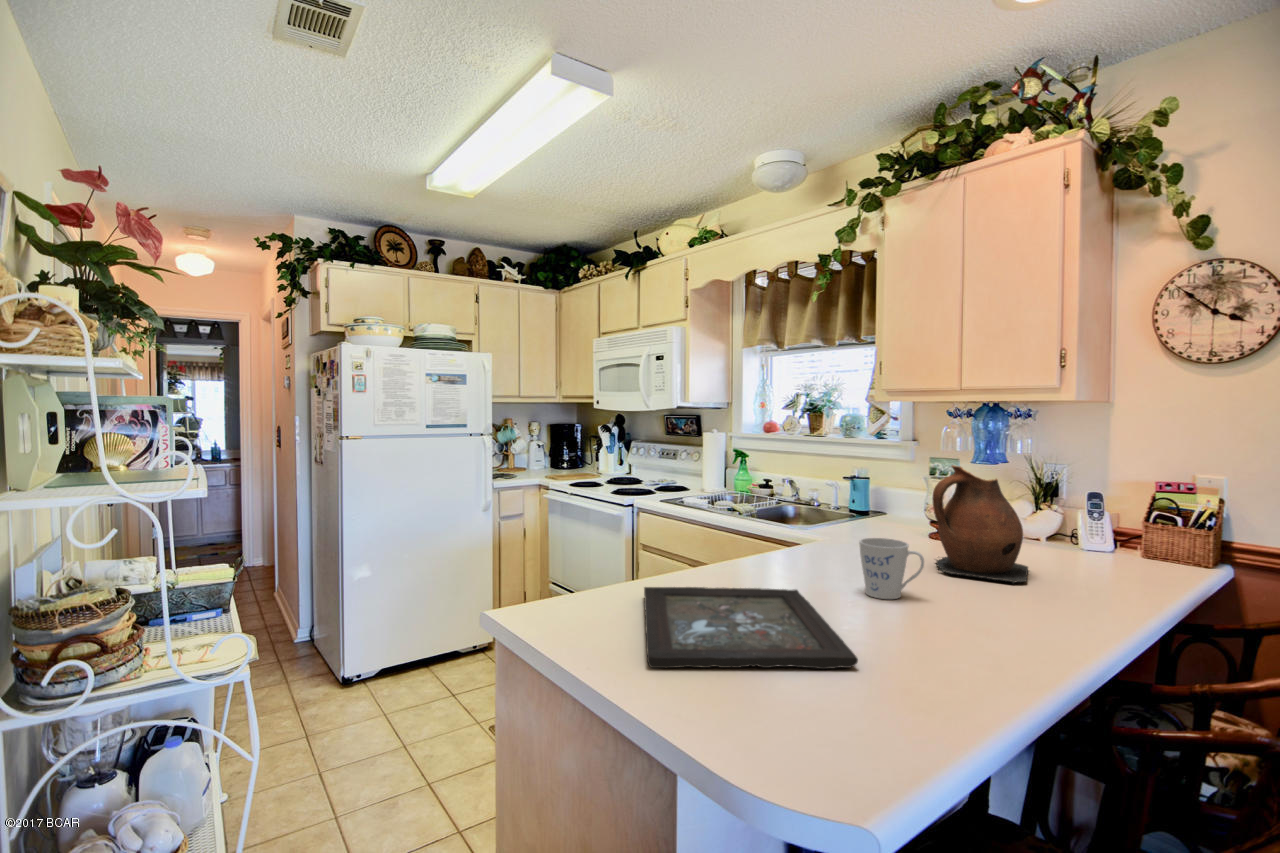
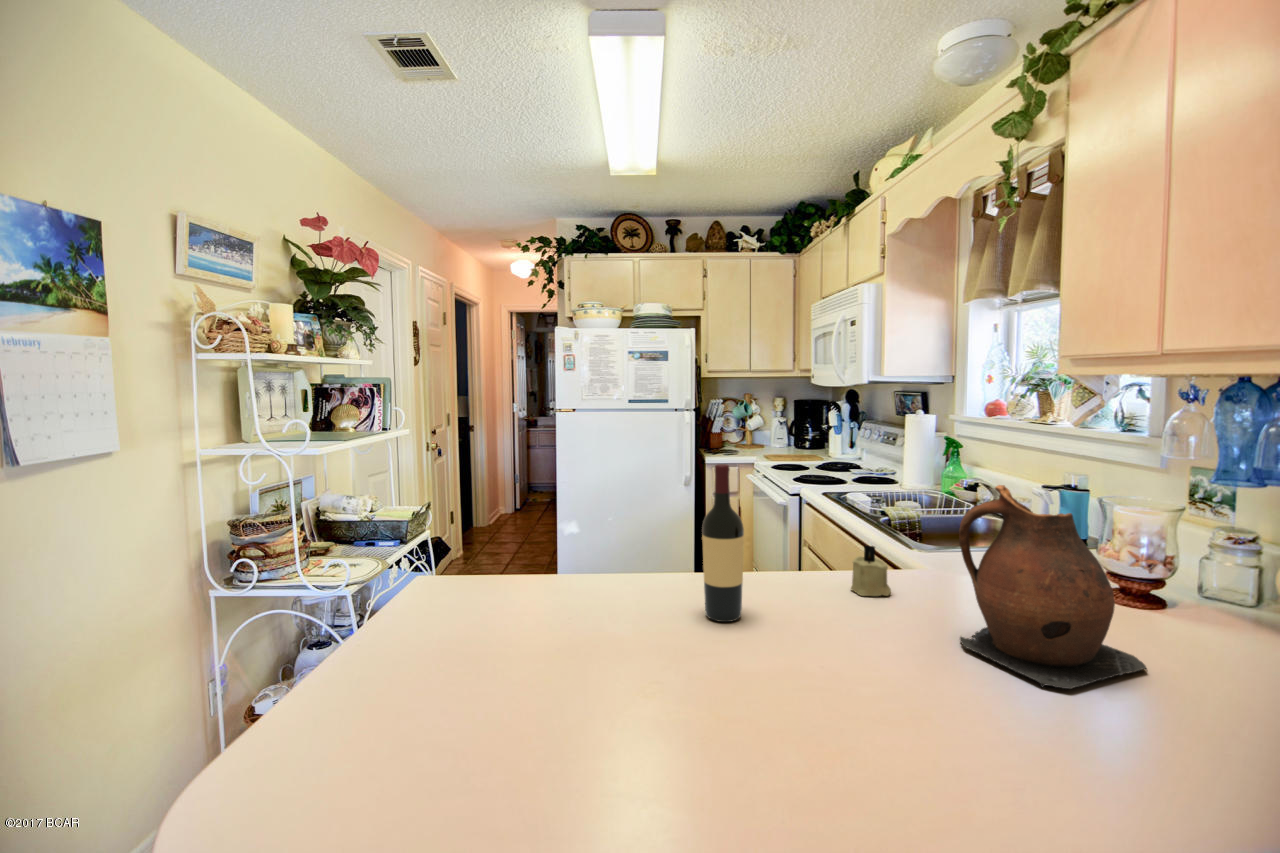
wine bottle: none [784,461,819,589] -> present [702,464,744,622]
candle: none [827,522,855,560] -> present [851,546,891,596]
mug: present [859,538,924,599] -> none [763,572,832,660]
tray: present [644,587,858,669] -> none [387,582,682,716]

